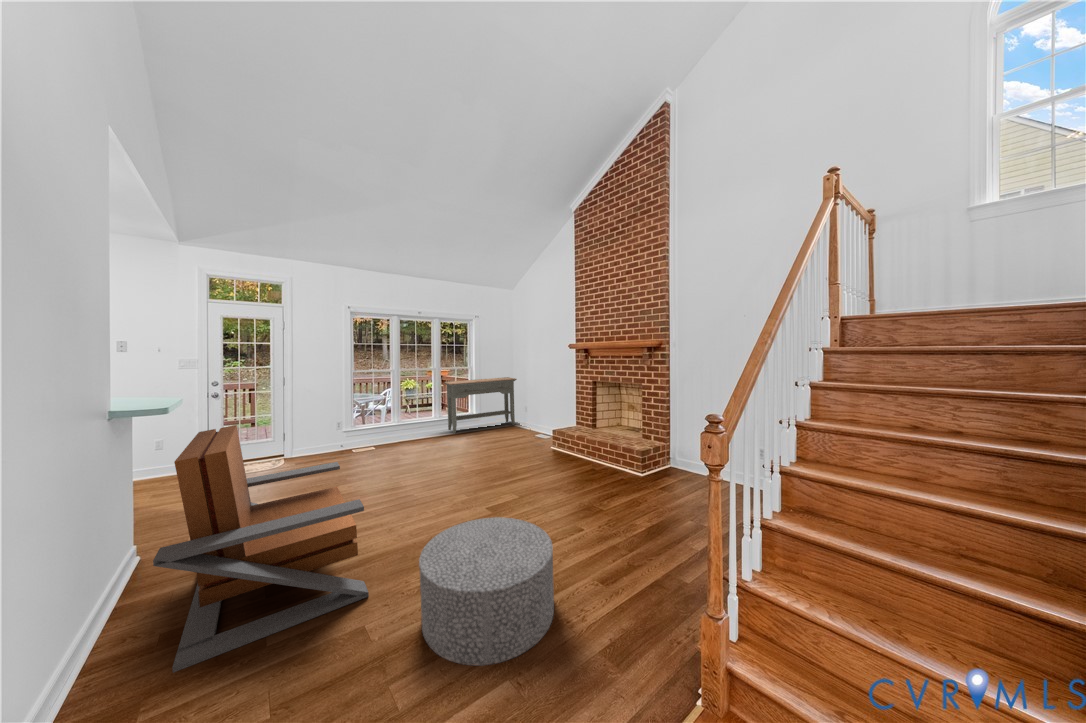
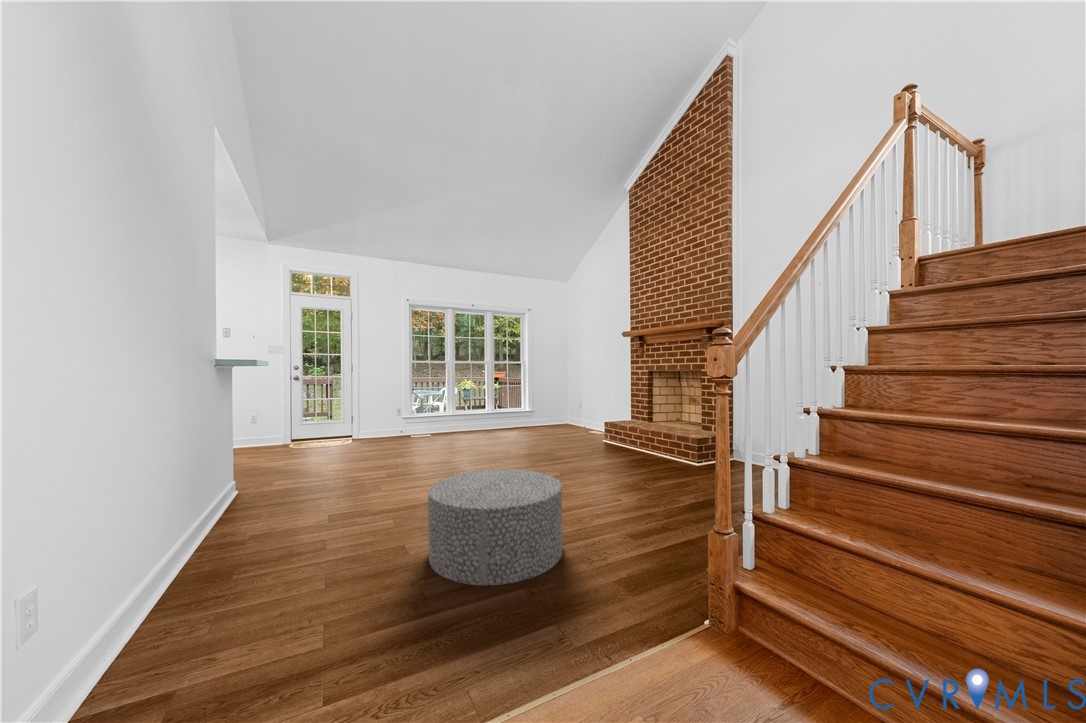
console table: present [444,377,517,433] -> none [494,375,570,430]
lounge chair: present [153,425,369,673] -> none [209,374,387,562]

